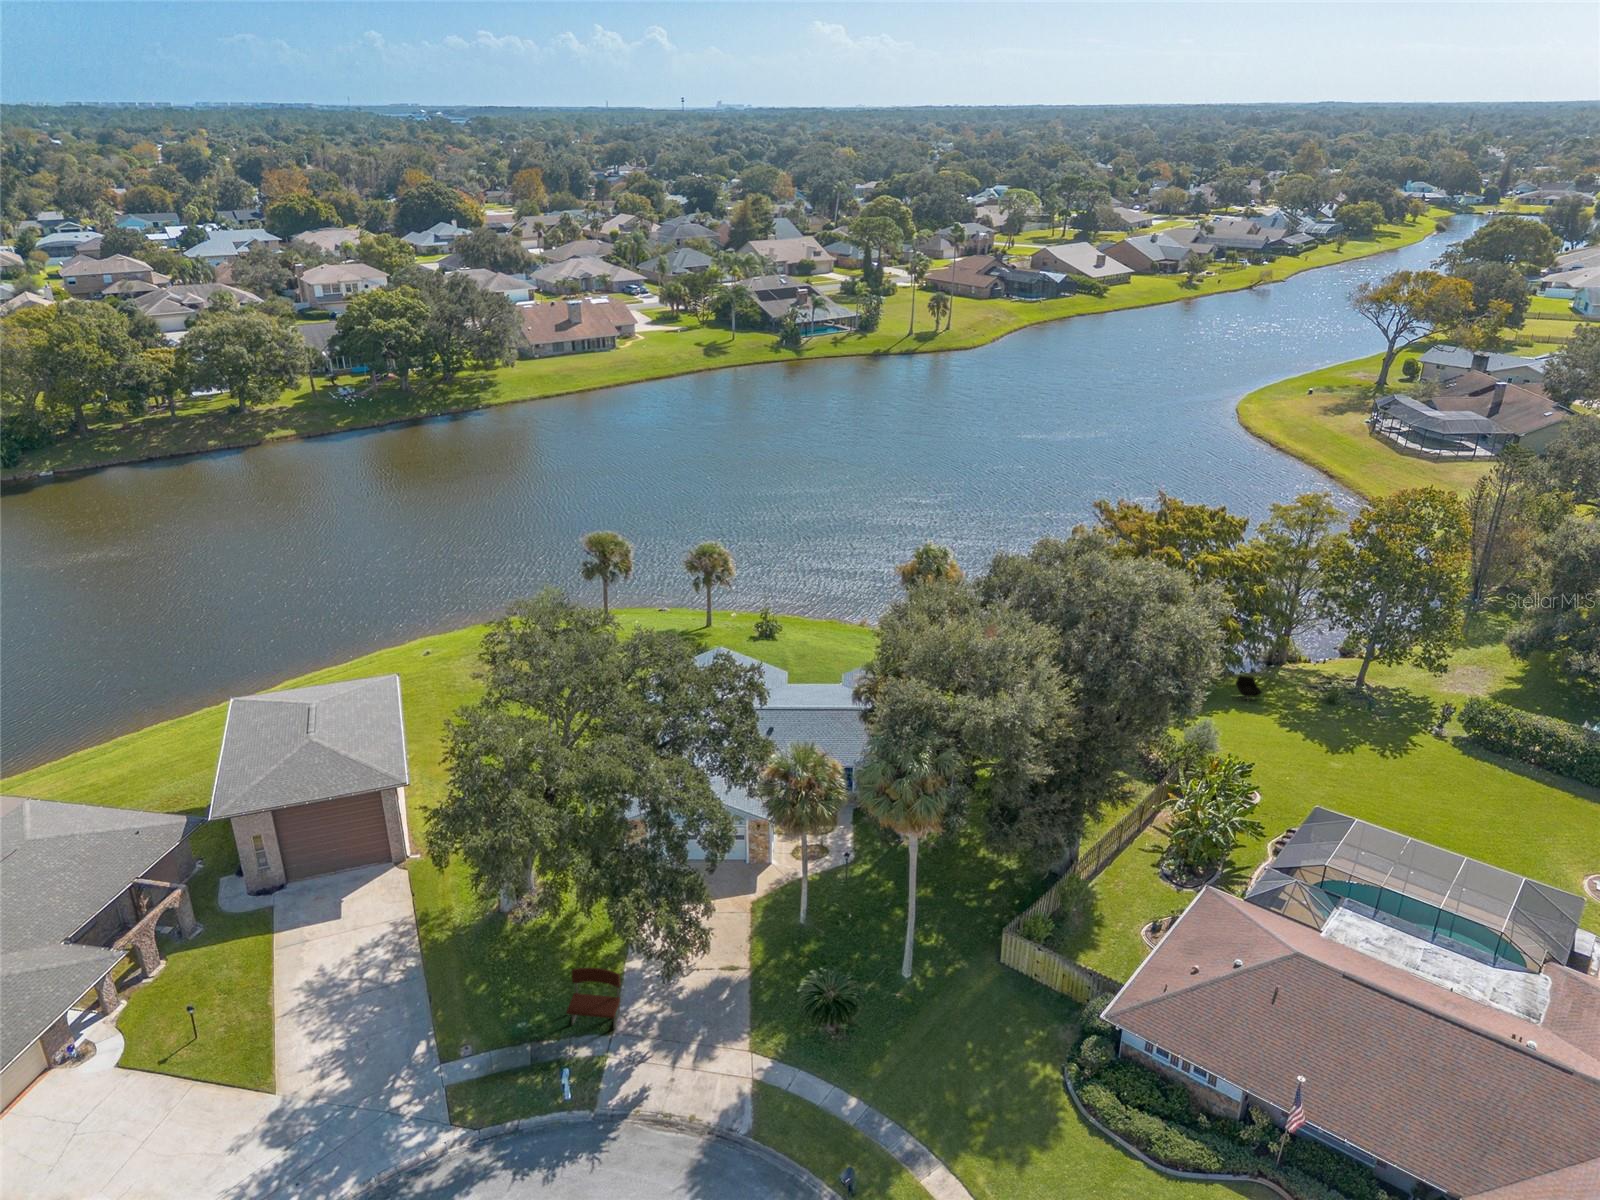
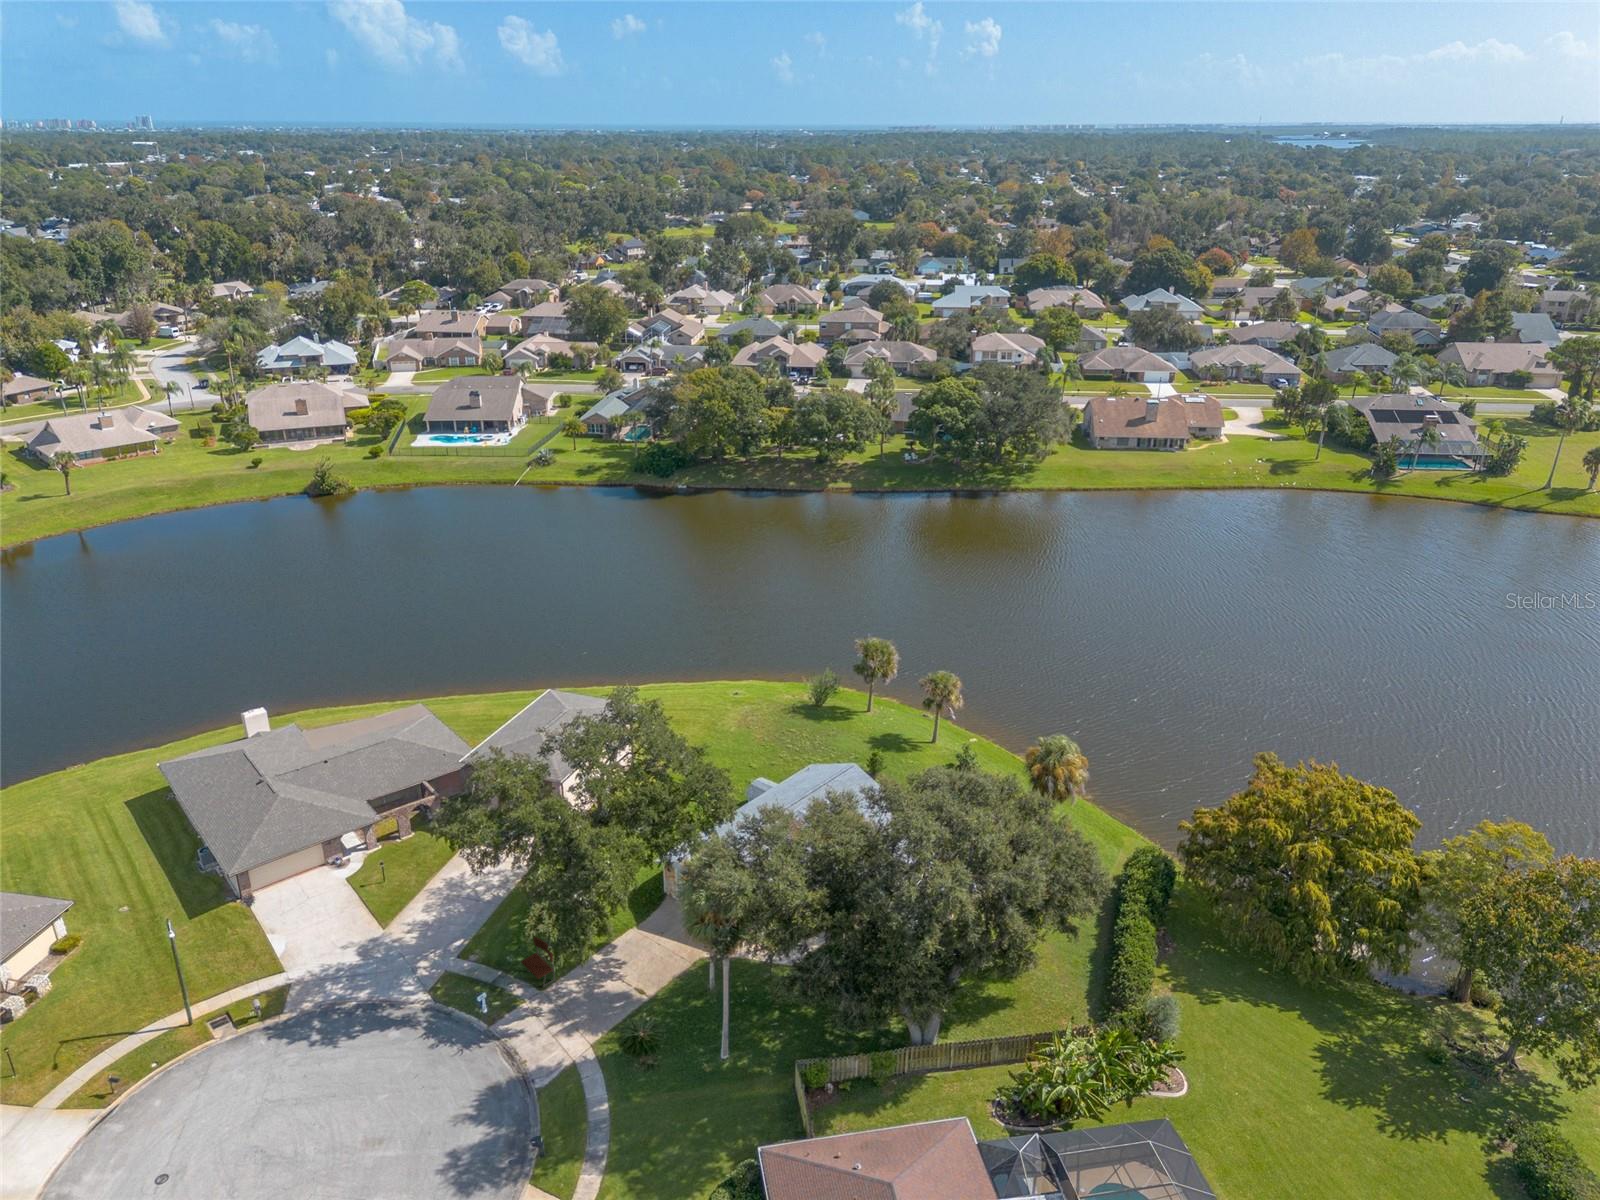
lounge chair: present [1236,676,1262,699] -> none [1308,975,1338,1009]

